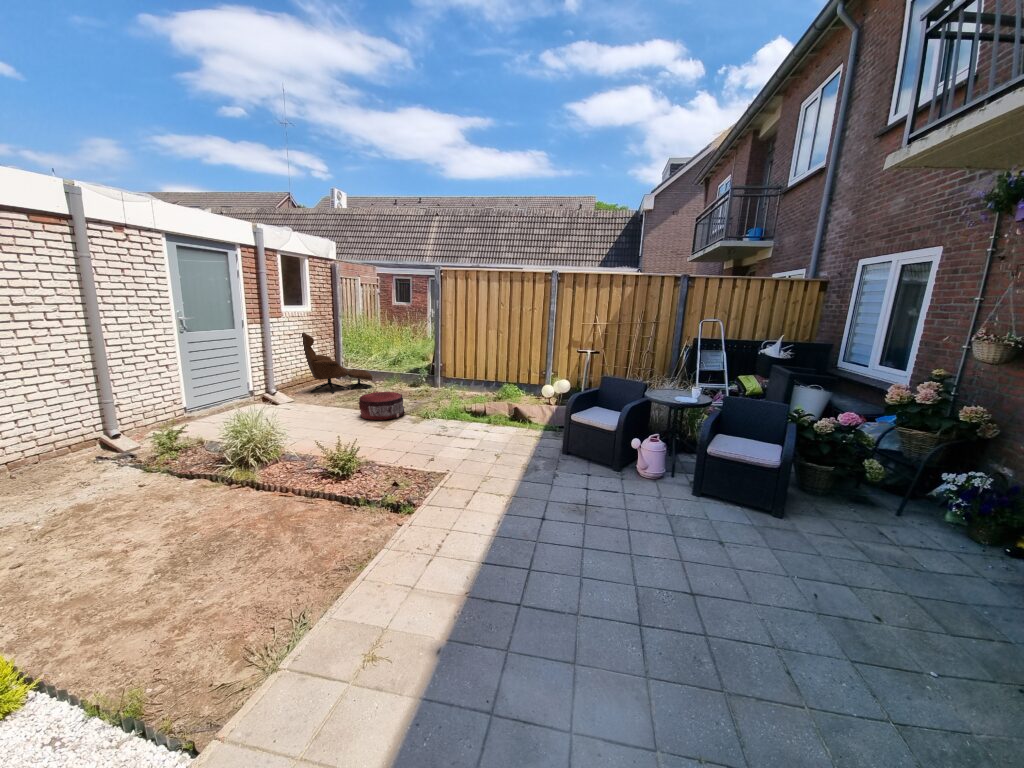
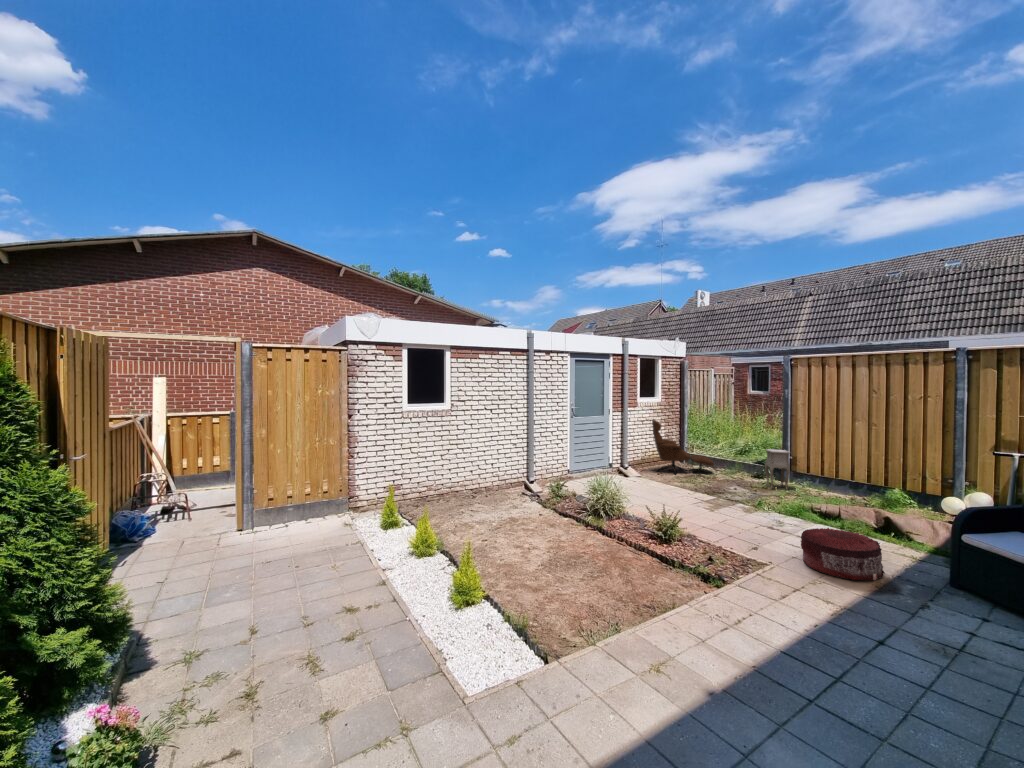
side table: none [420,358,442,396] -> present [765,449,790,489]
pouf: present [359,392,405,420] -> present [801,528,885,580]

